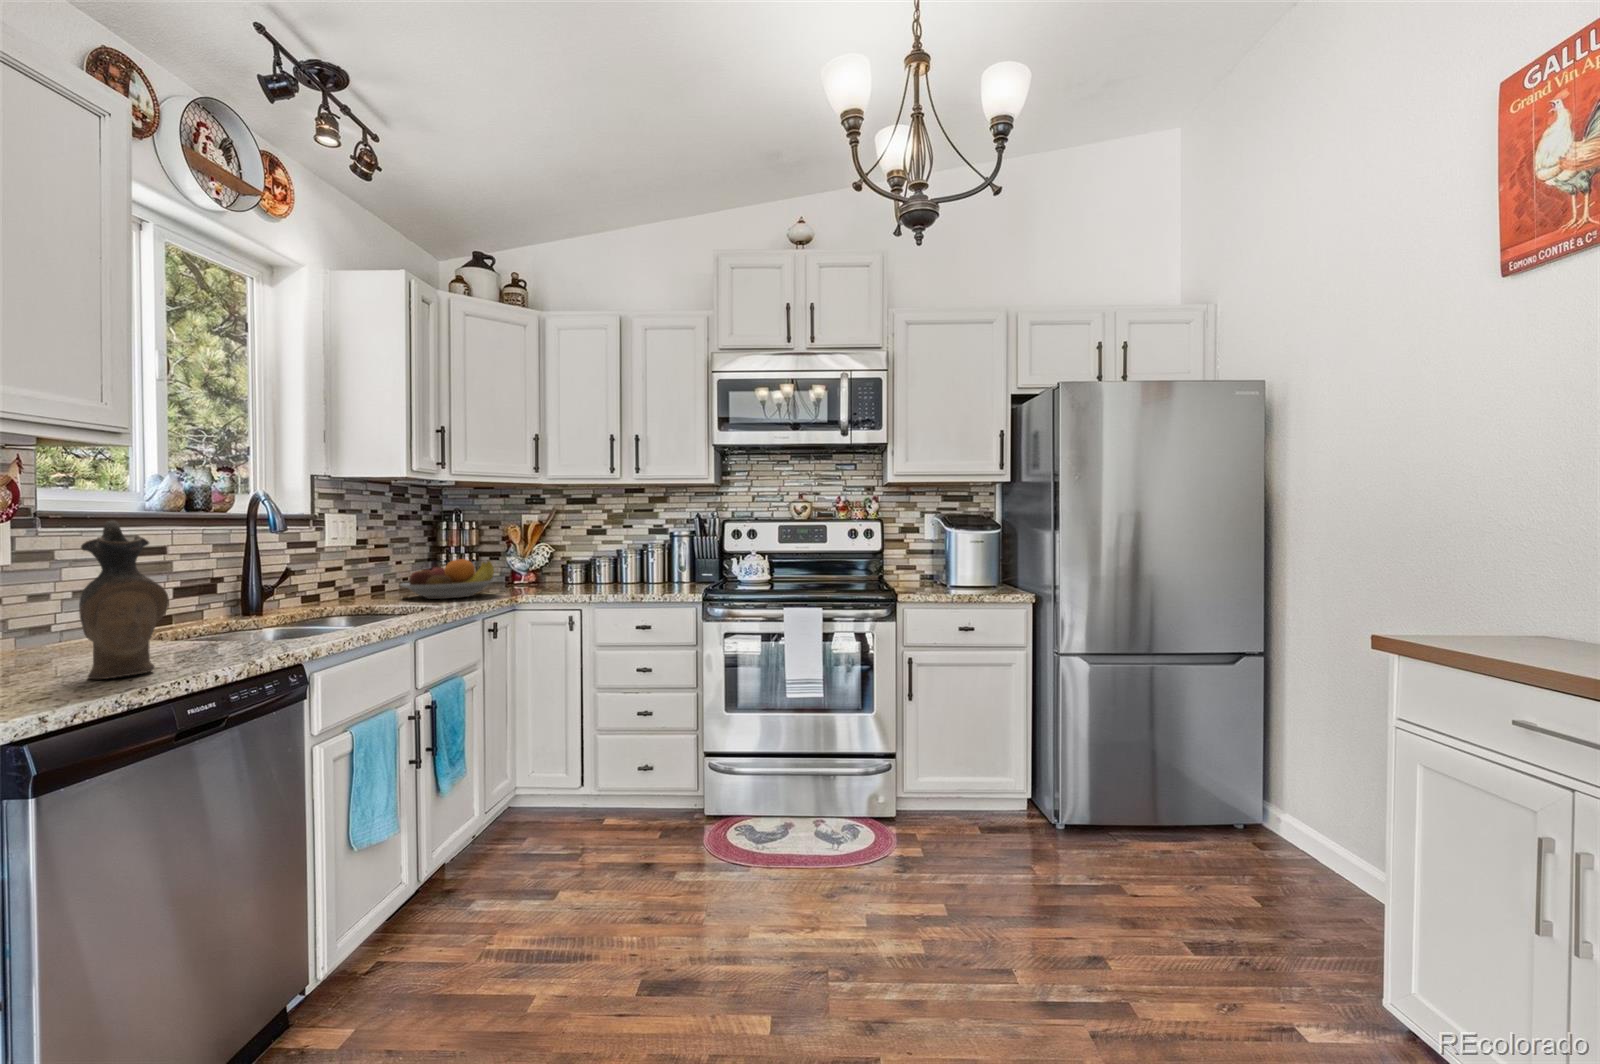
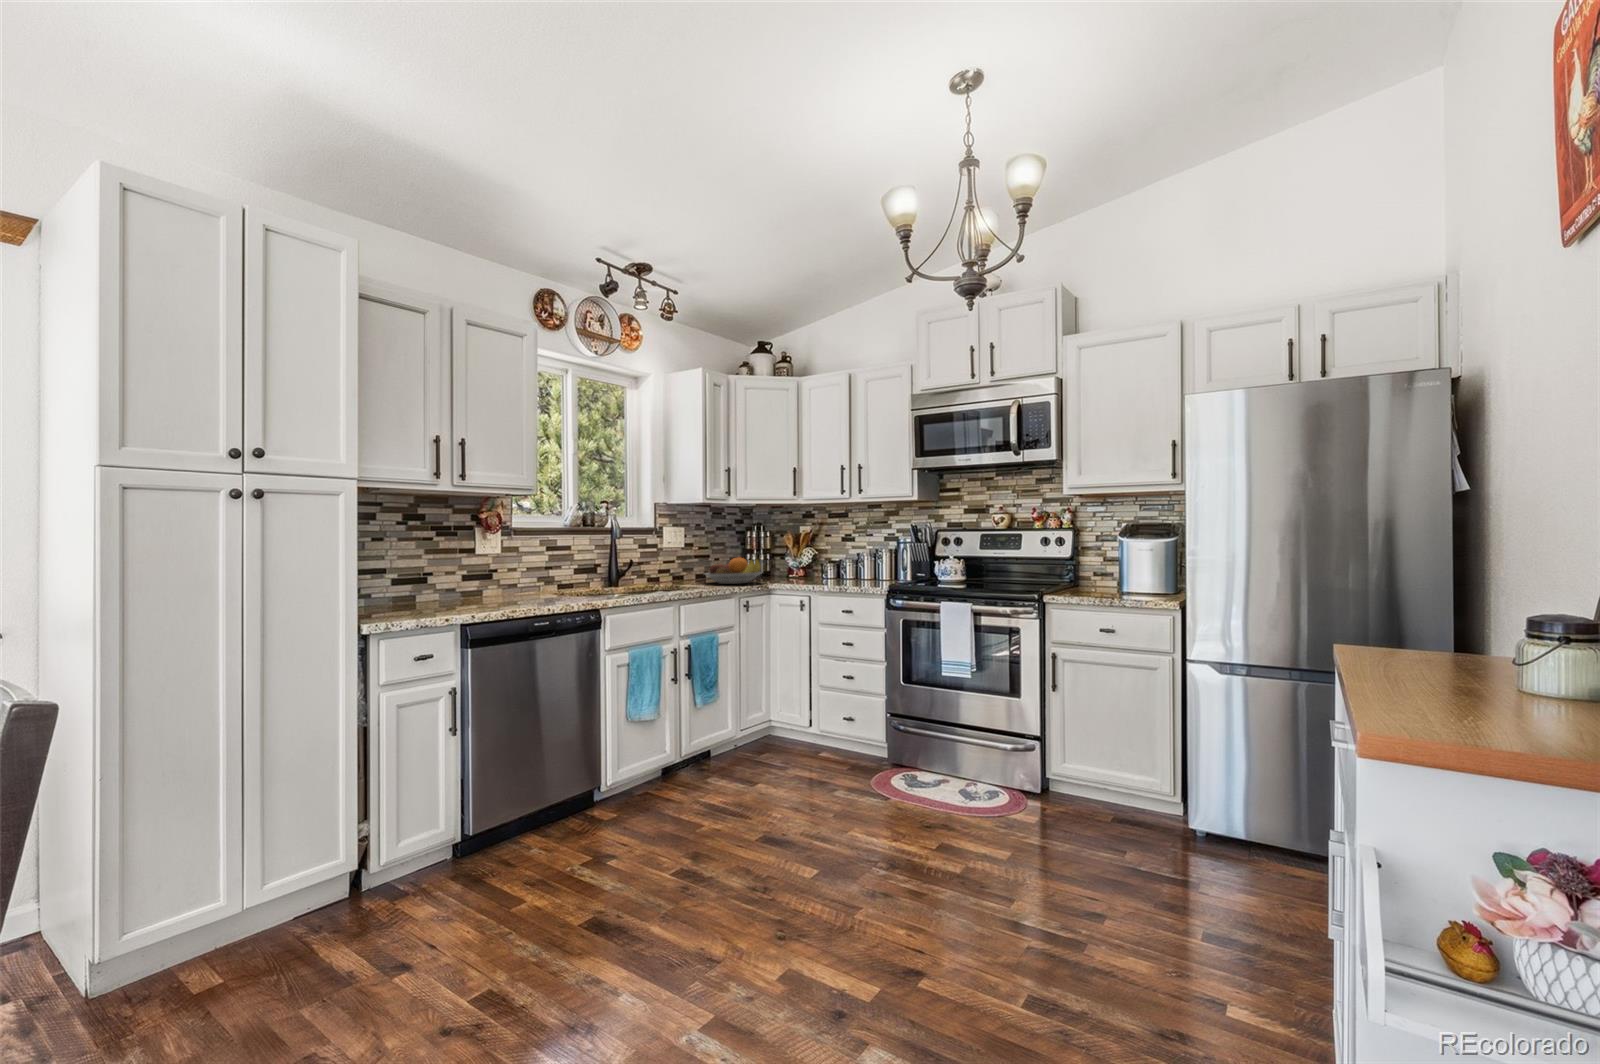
ceramic pitcher: present [79,520,169,679] -> none [508,533,539,606]

